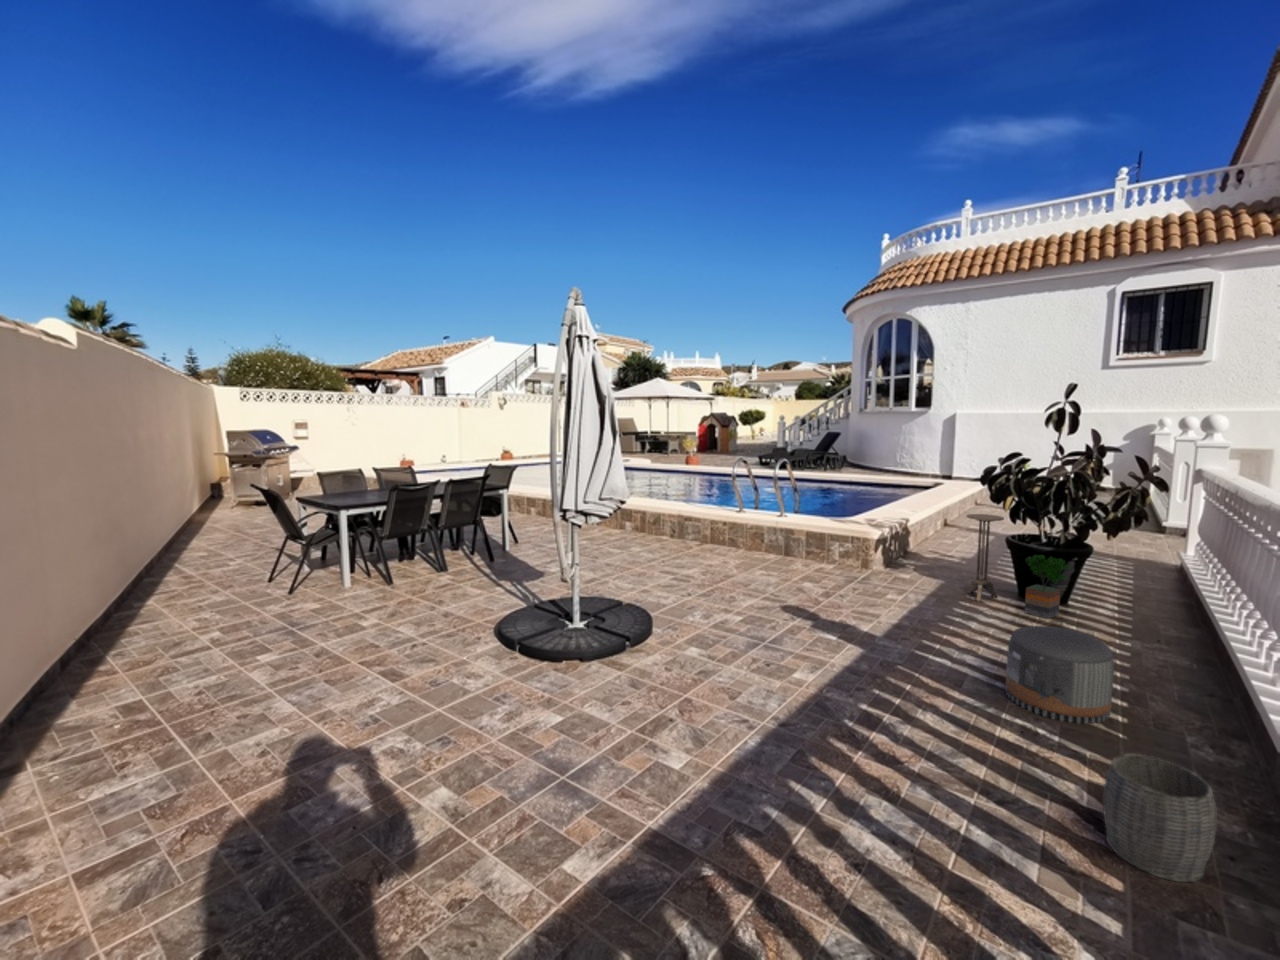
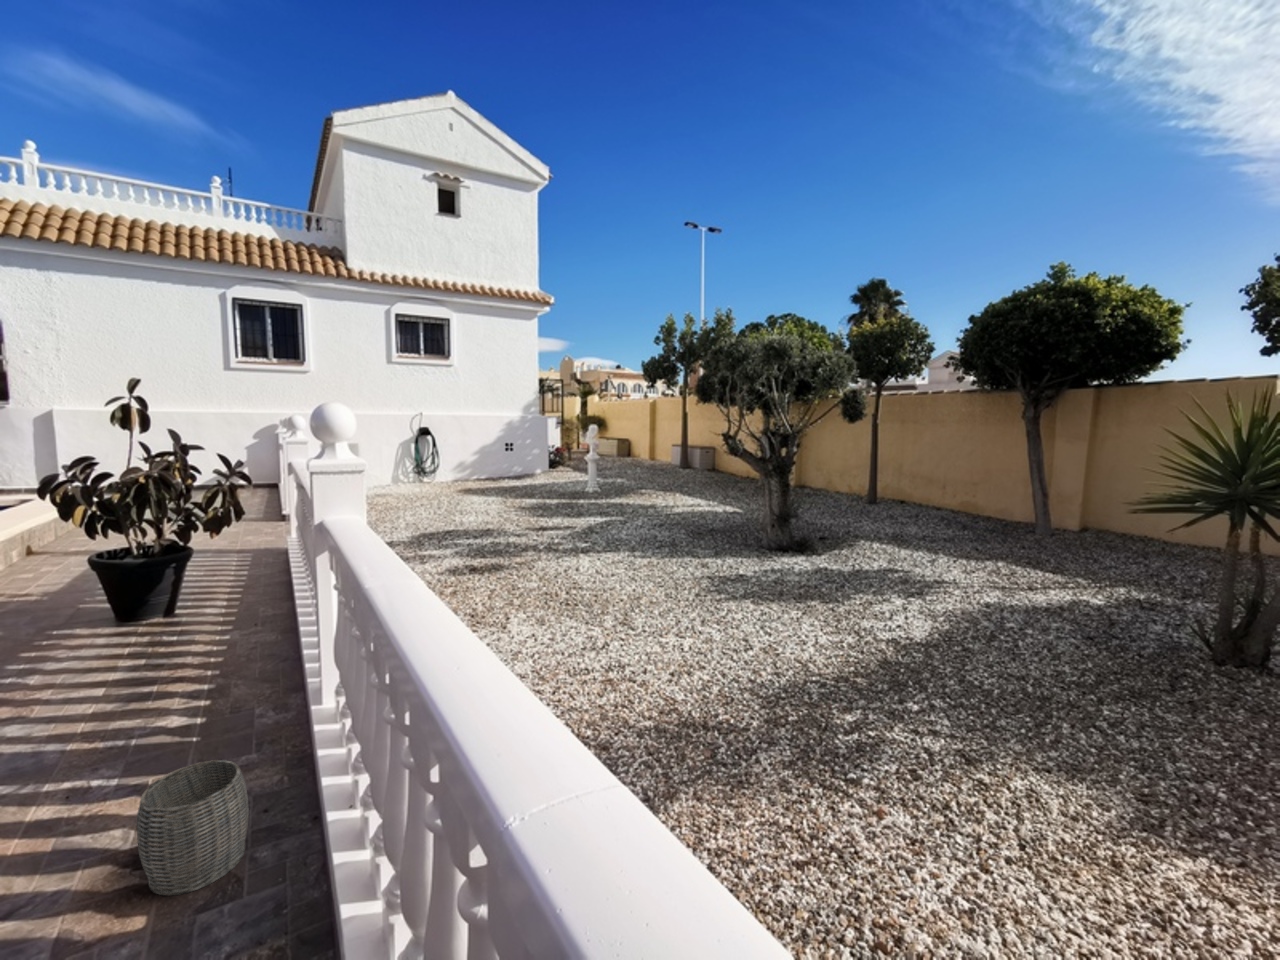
side table: present [967,514,1004,601] -> none [18,533,85,645]
potted tree: present [1025,555,1070,619] -> none [109,567,167,640]
pouf: present [1005,626,1114,724] -> none [54,649,191,767]

